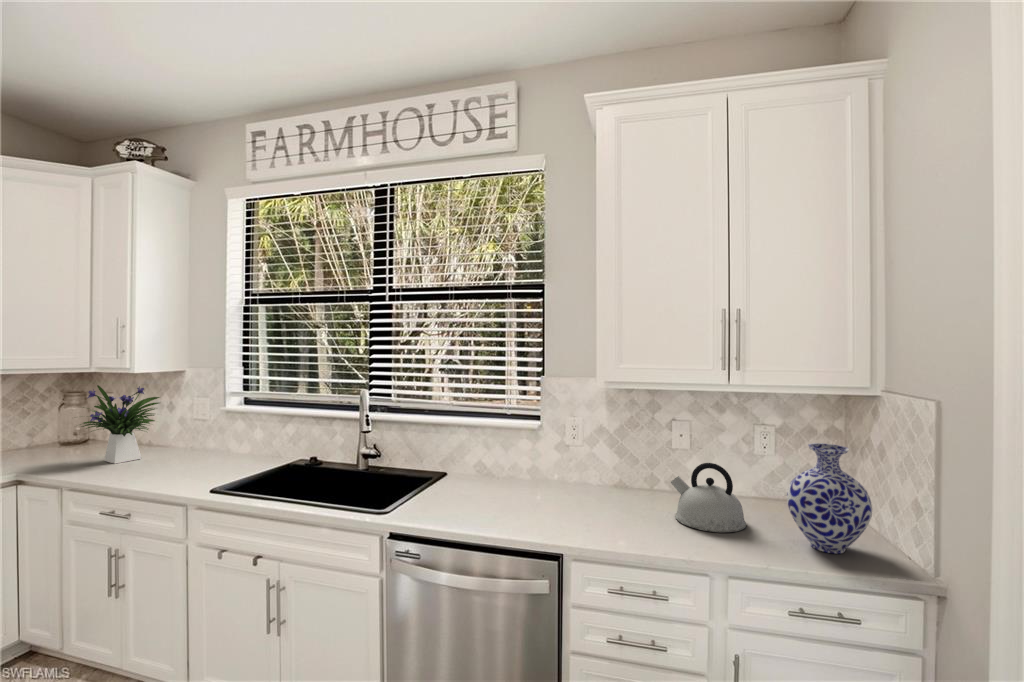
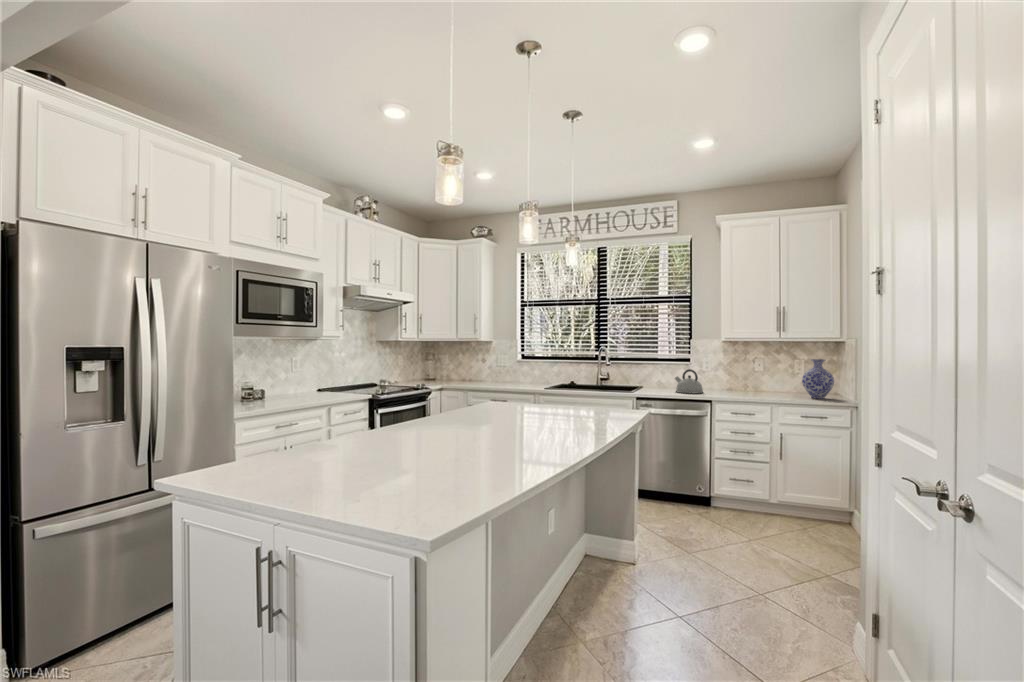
flower arrangement: present [80,385,160,464] -> none [459,345,495,383]
kettle: present [671,463,746,532] -> present [675,369,703,393]

